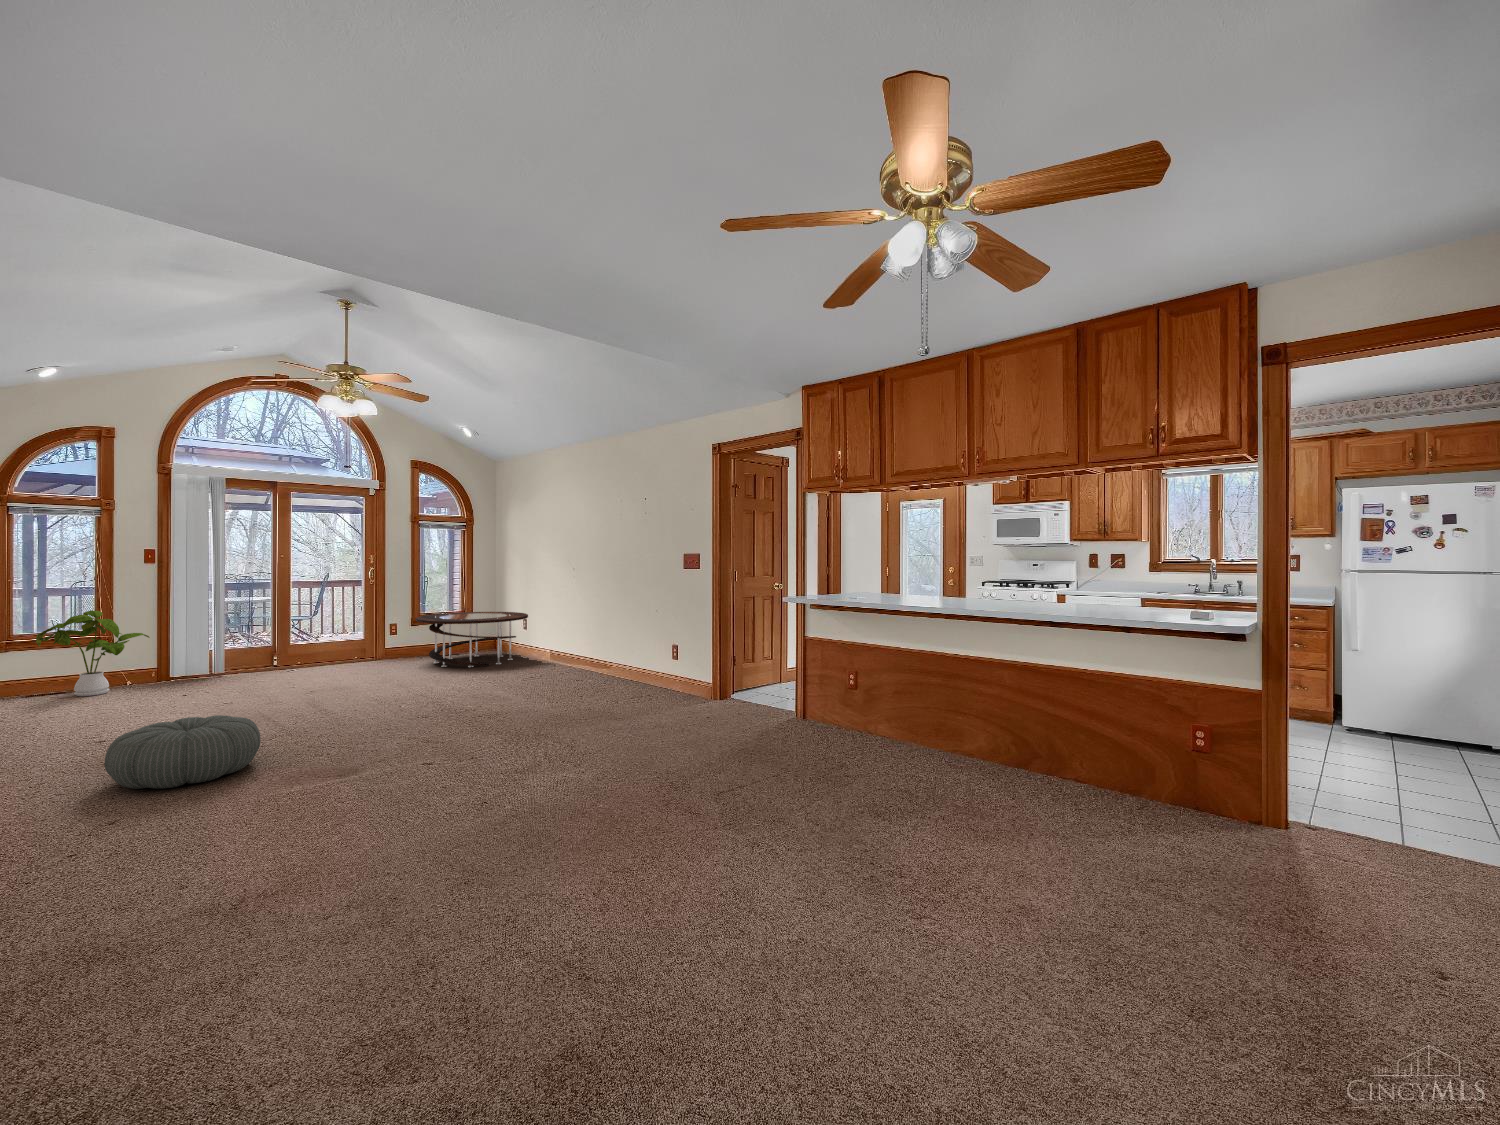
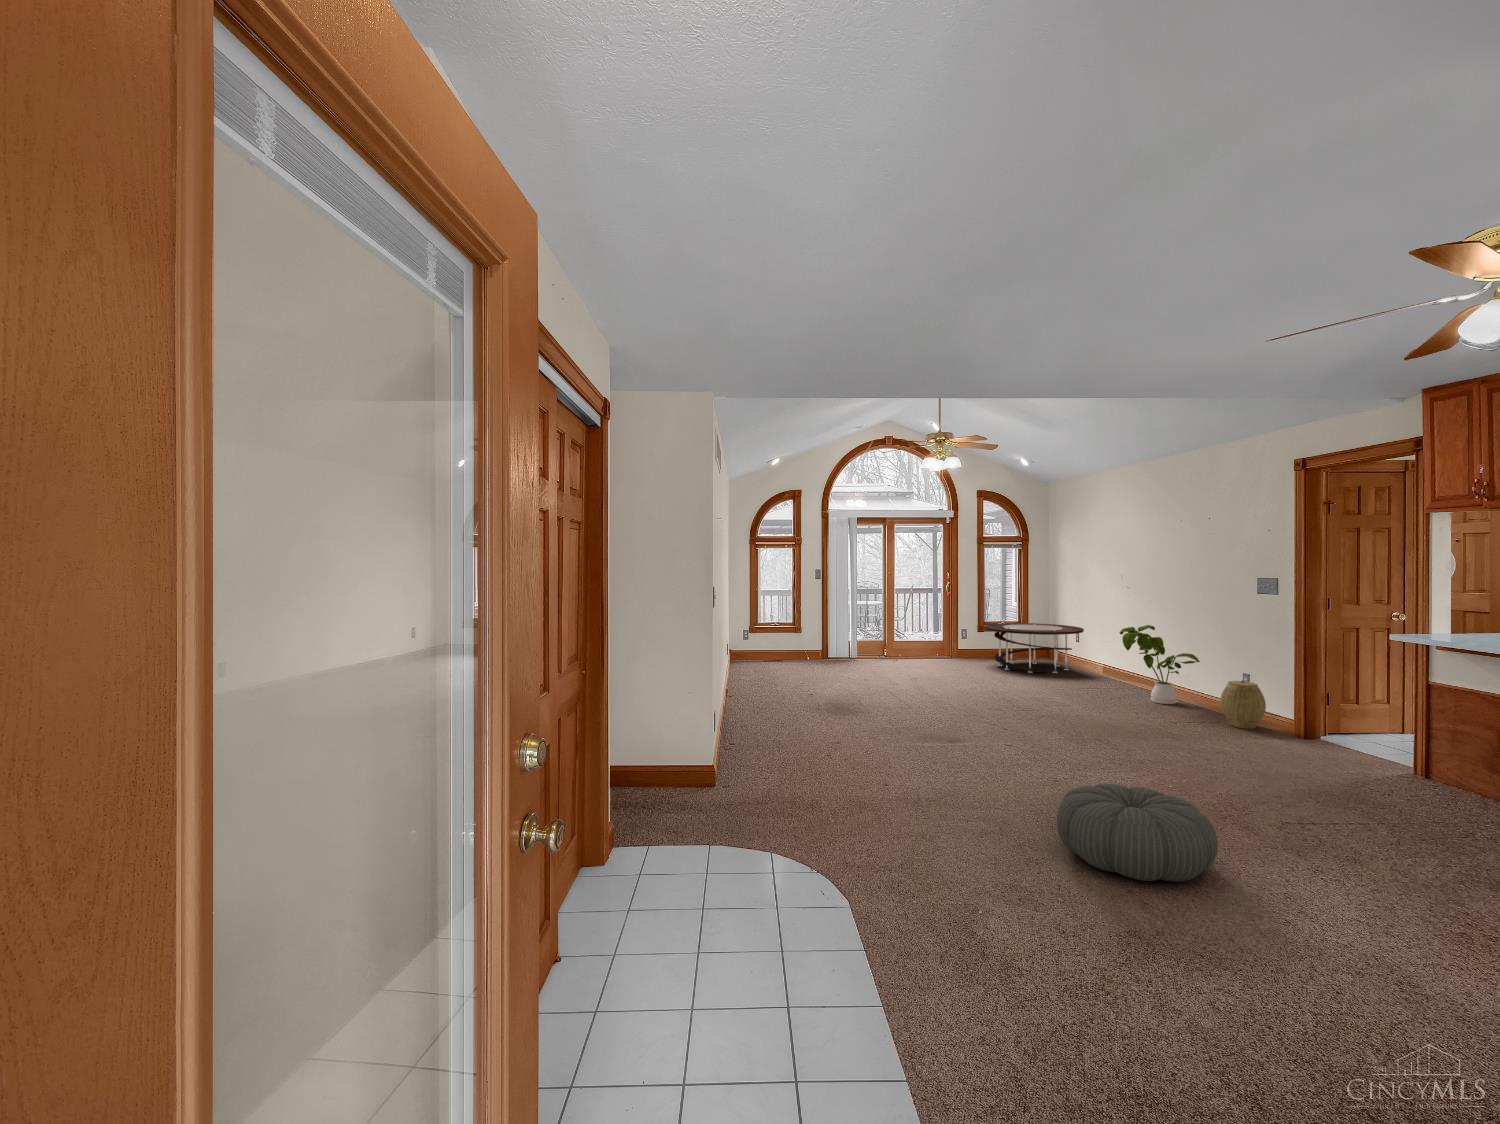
house plant: present [36,610,150,696] -> present [1119,625,1200,704]
woven basket: none [655,653,691,698] -> present [1220,680,1266,729]
pouf: present [105,715,261,789] -> present [1057,784,1218,882]

